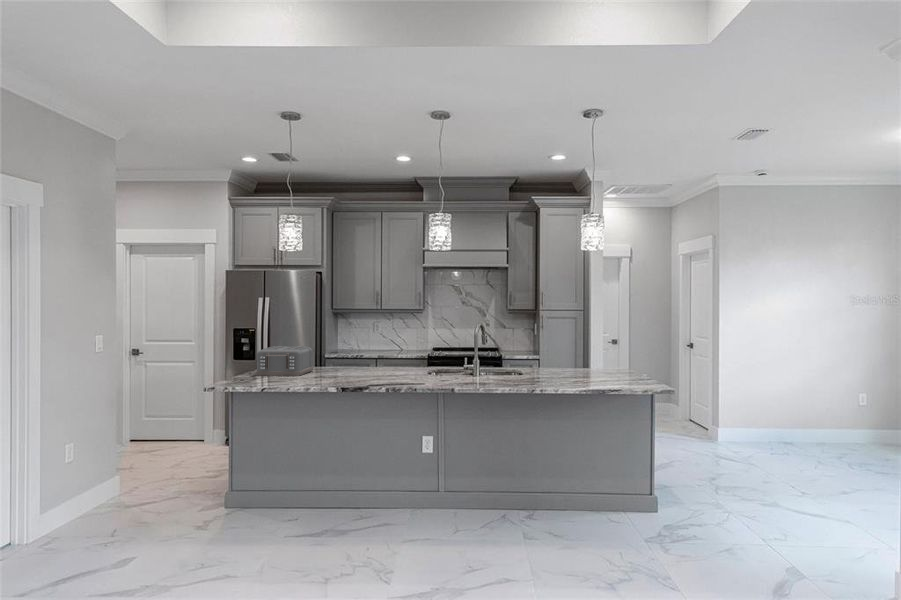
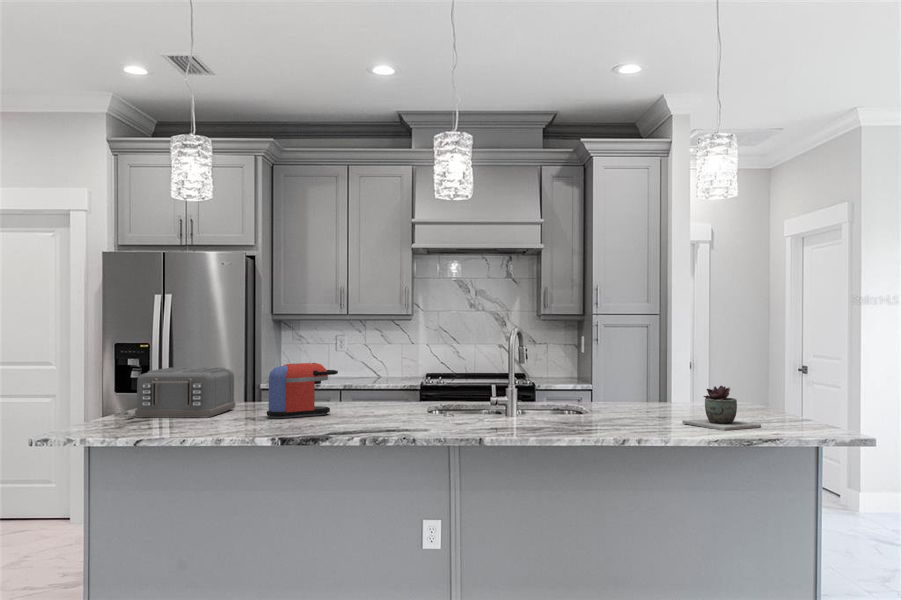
coffee maker: none [332,344,374,377] -> present [267,363,338,419]
succulent plant: none [572,359,616,385] -> present [682,386,761,430]

